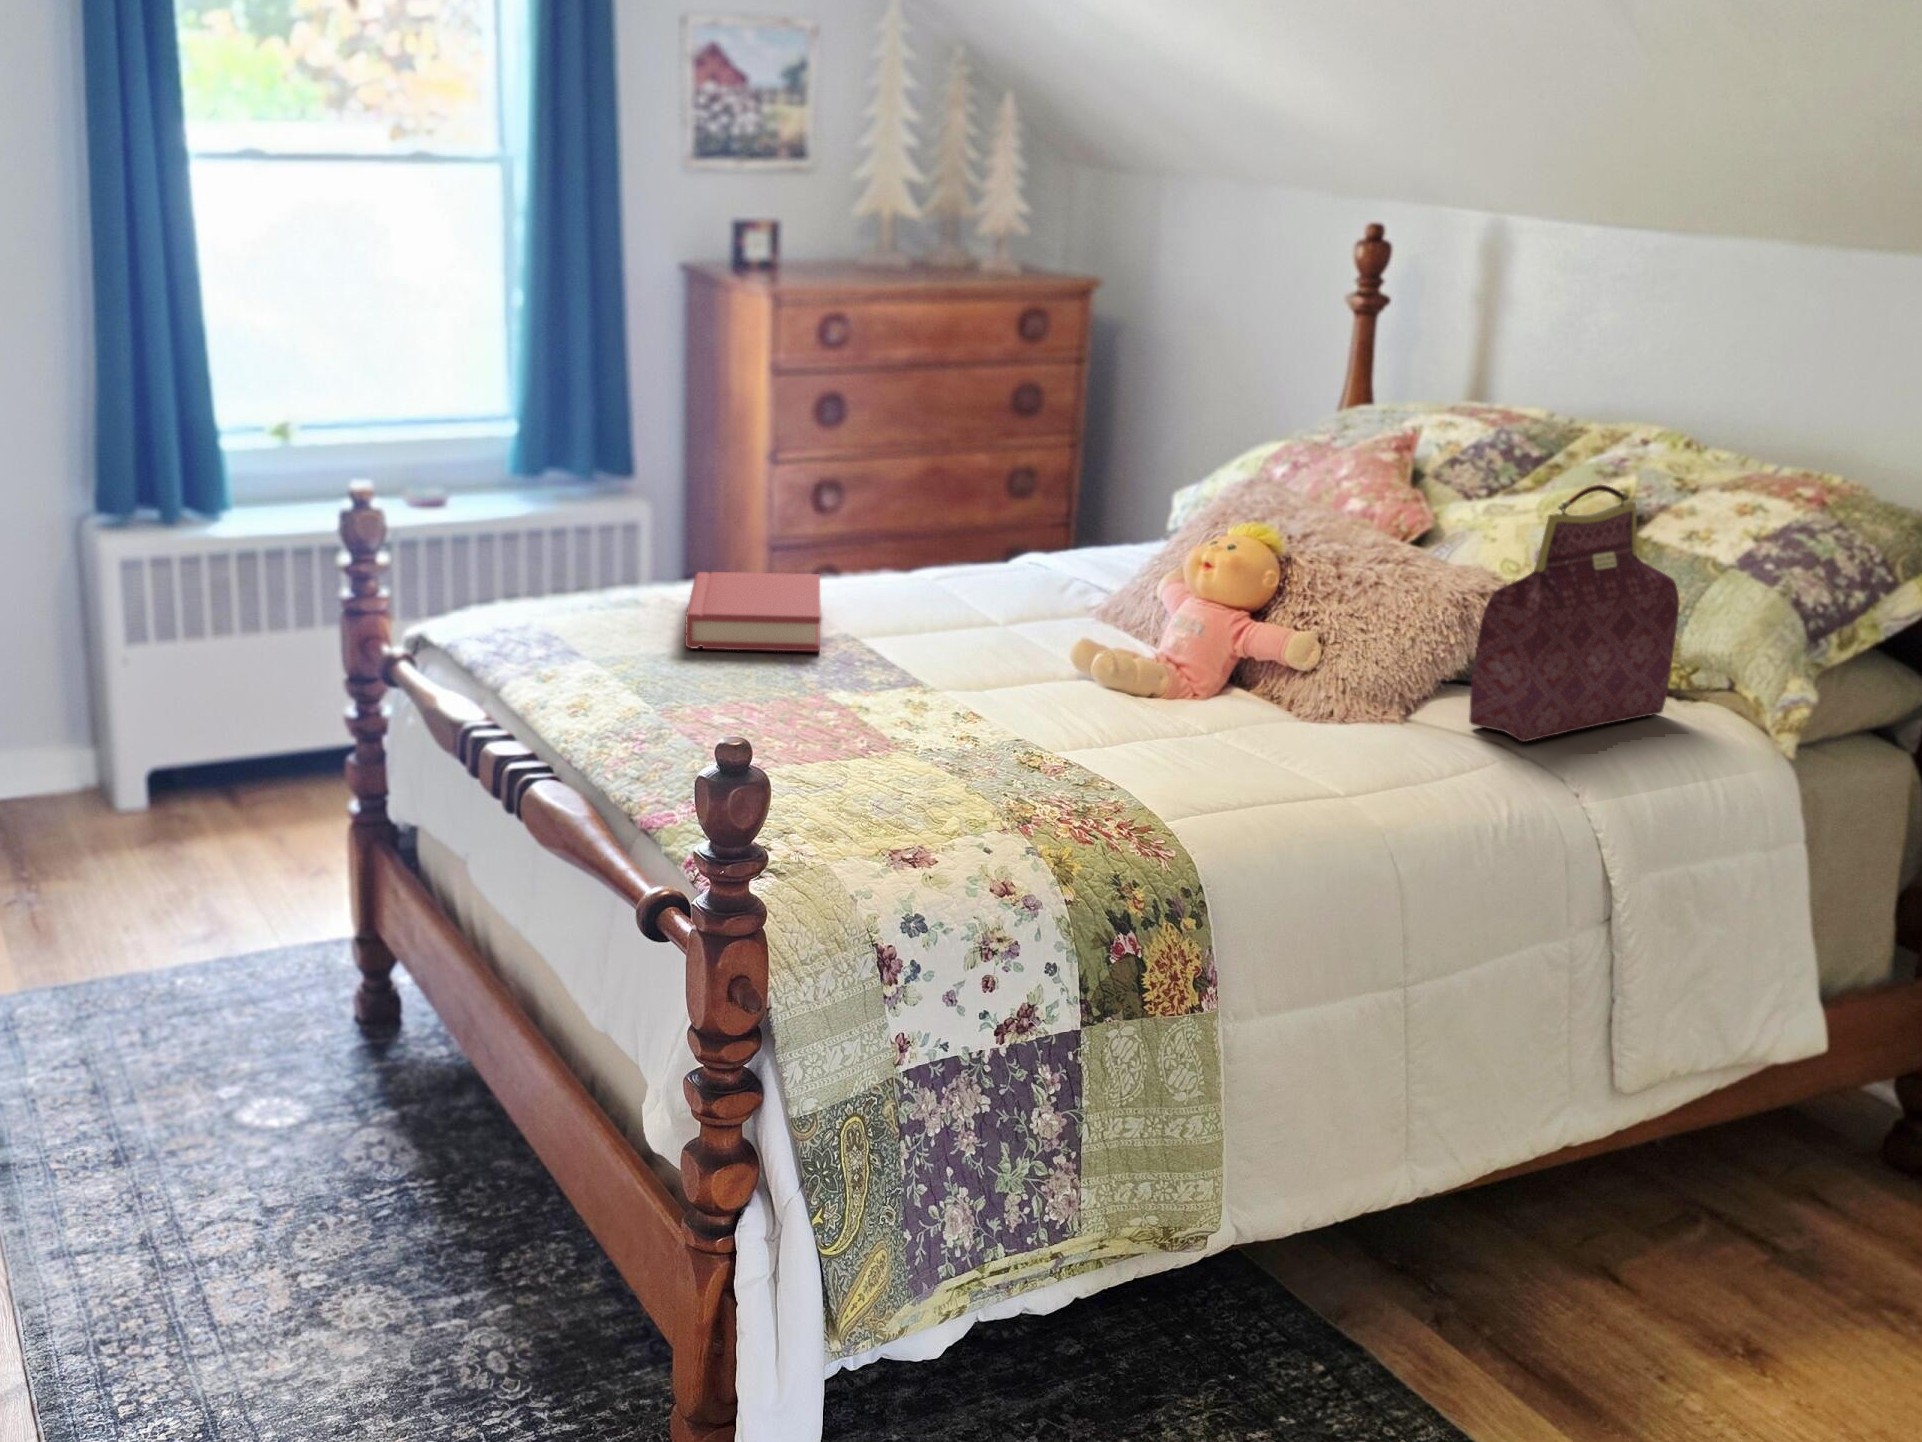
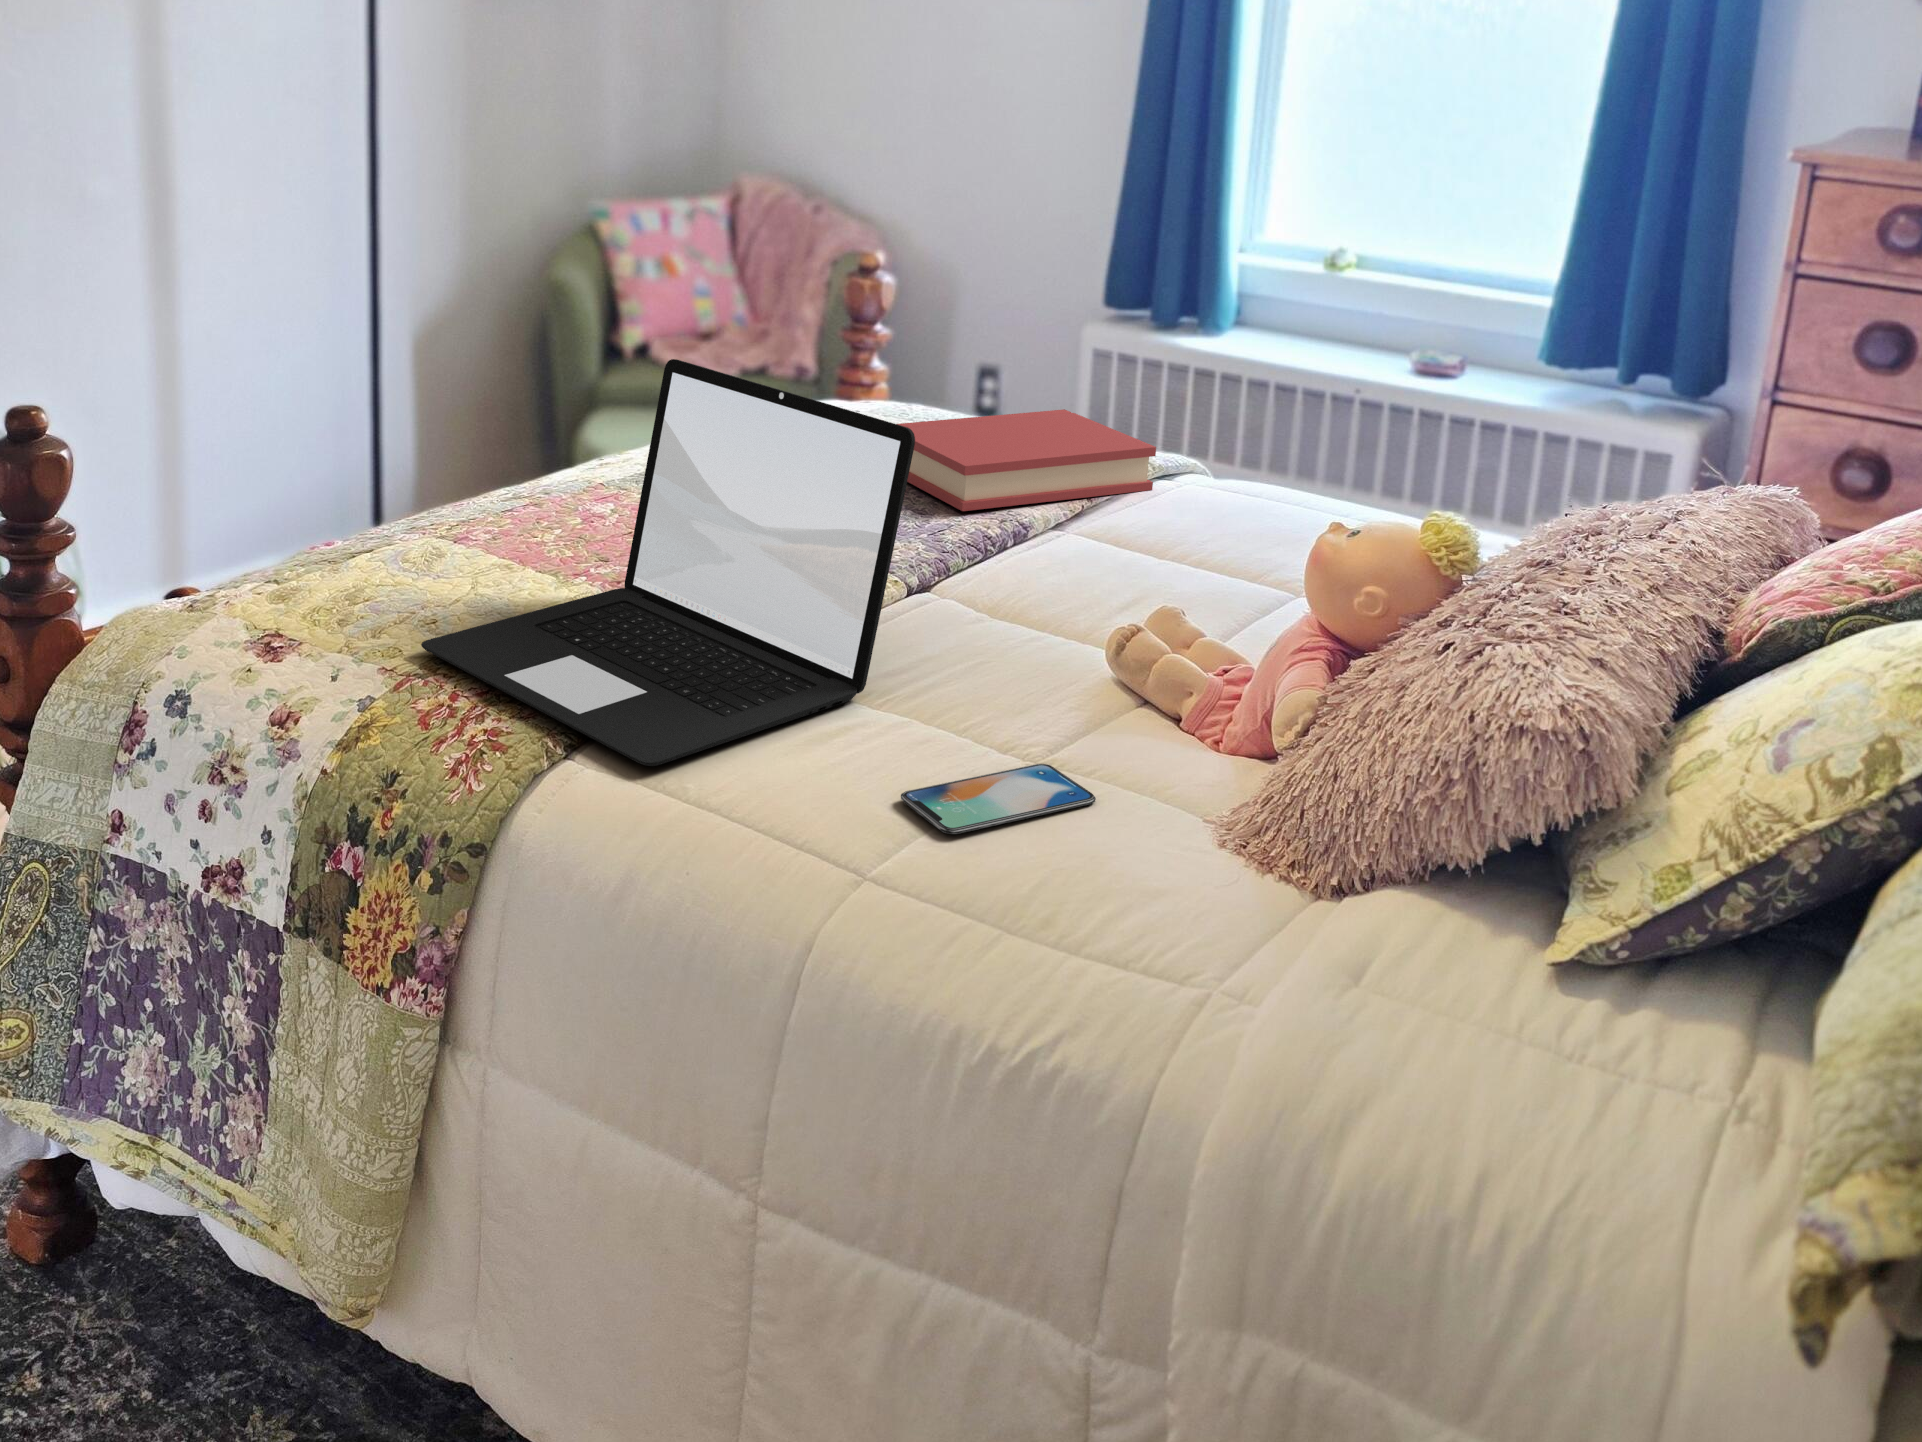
handbag: present [1469,485,1679,742] -> none [1270,520,1843,1143]
laptop: none [892,559,1218,820] -> present [421,359,915,766]
smartphone: none [1259,724,1338,761] -> present [901,764,1096,834]

